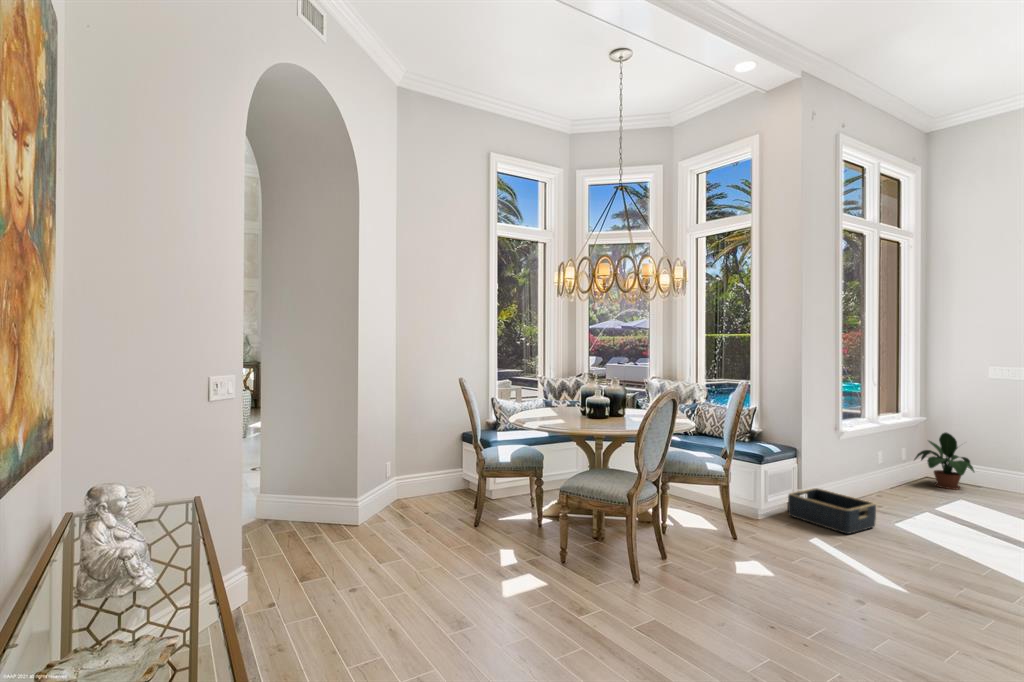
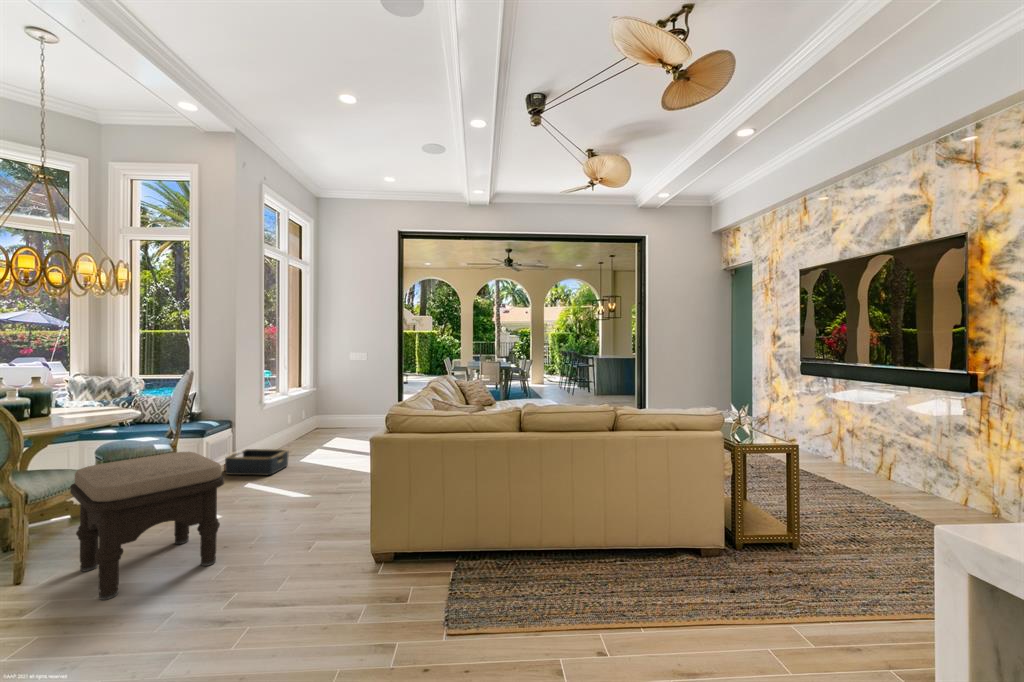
potted plant: present [914,432,974,489] -> none [309,397,343,433]
ottoman: none [624,477,771,644] -> present [70,452,224,600]

